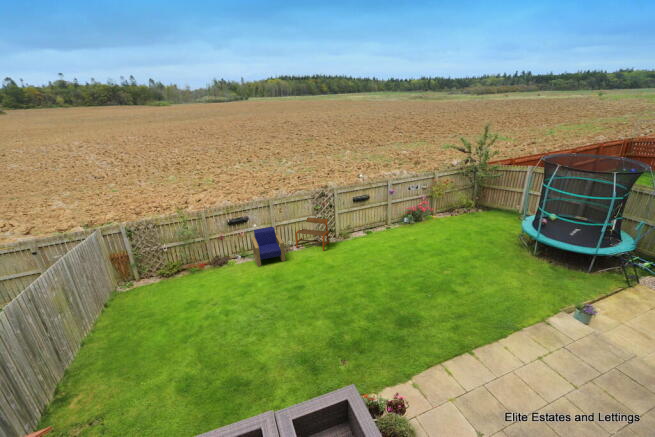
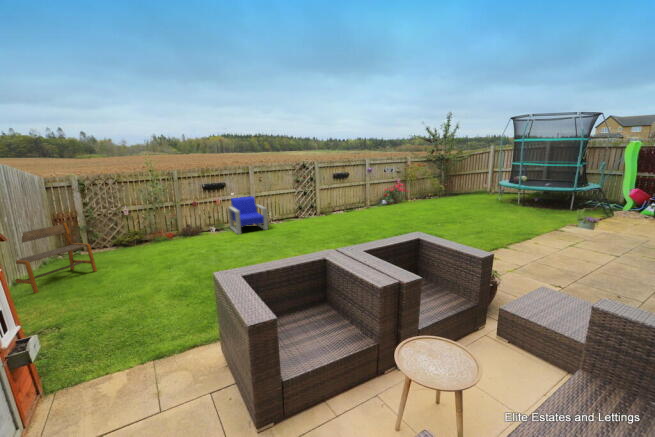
bench: present [296,217,330,251] -> present [15,223,97,293]

